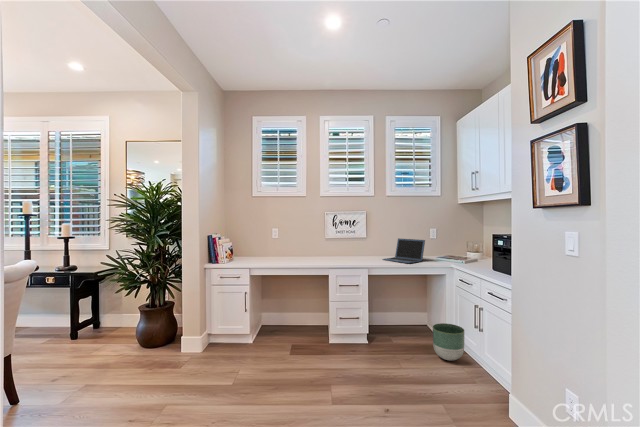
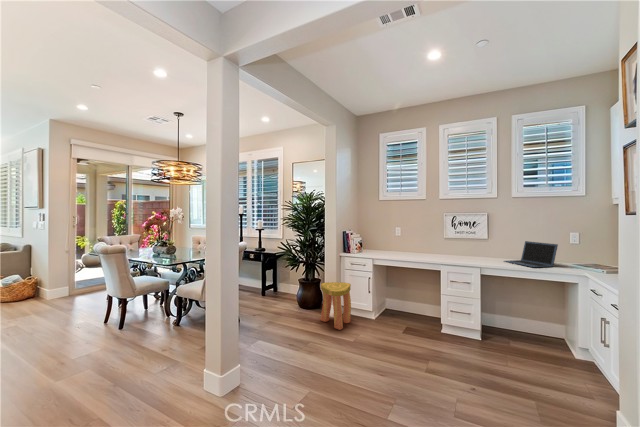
stool: none [178,303,221,367] -> present [321,282,351,330]
planter: present [433,323,464,361] -> none [559,335,604,378]

